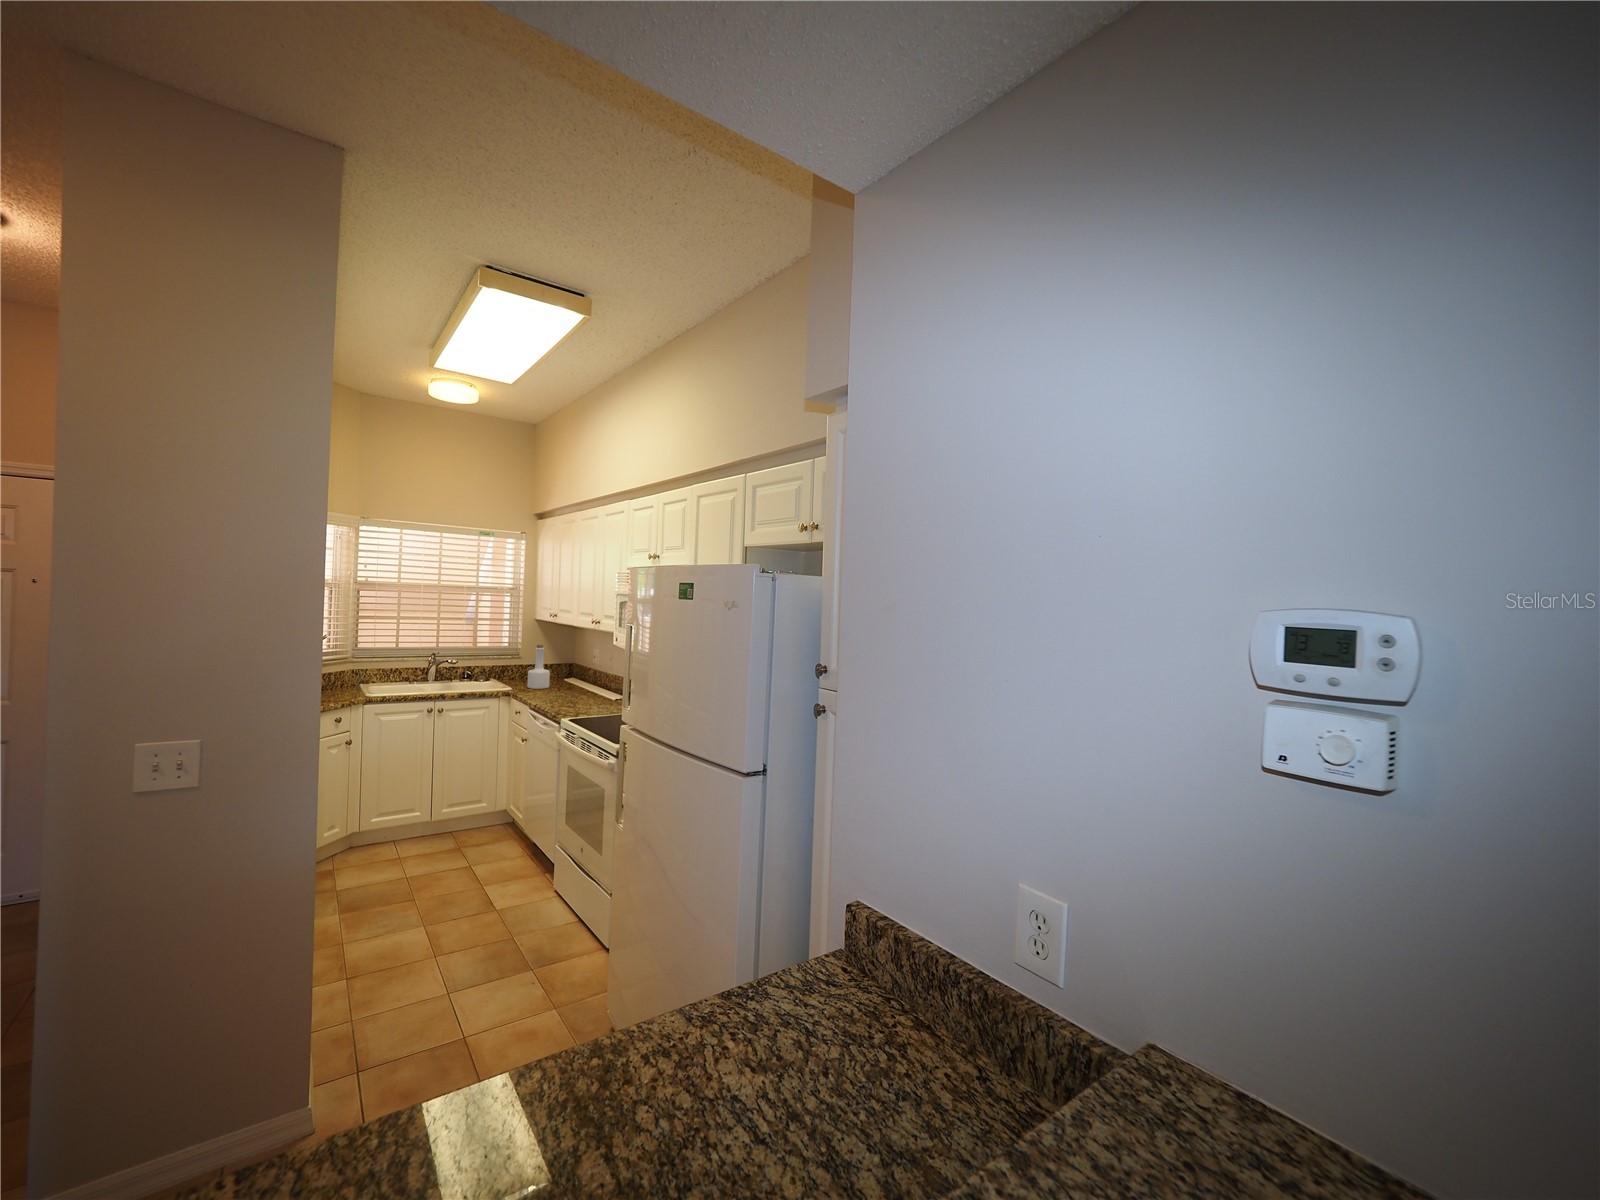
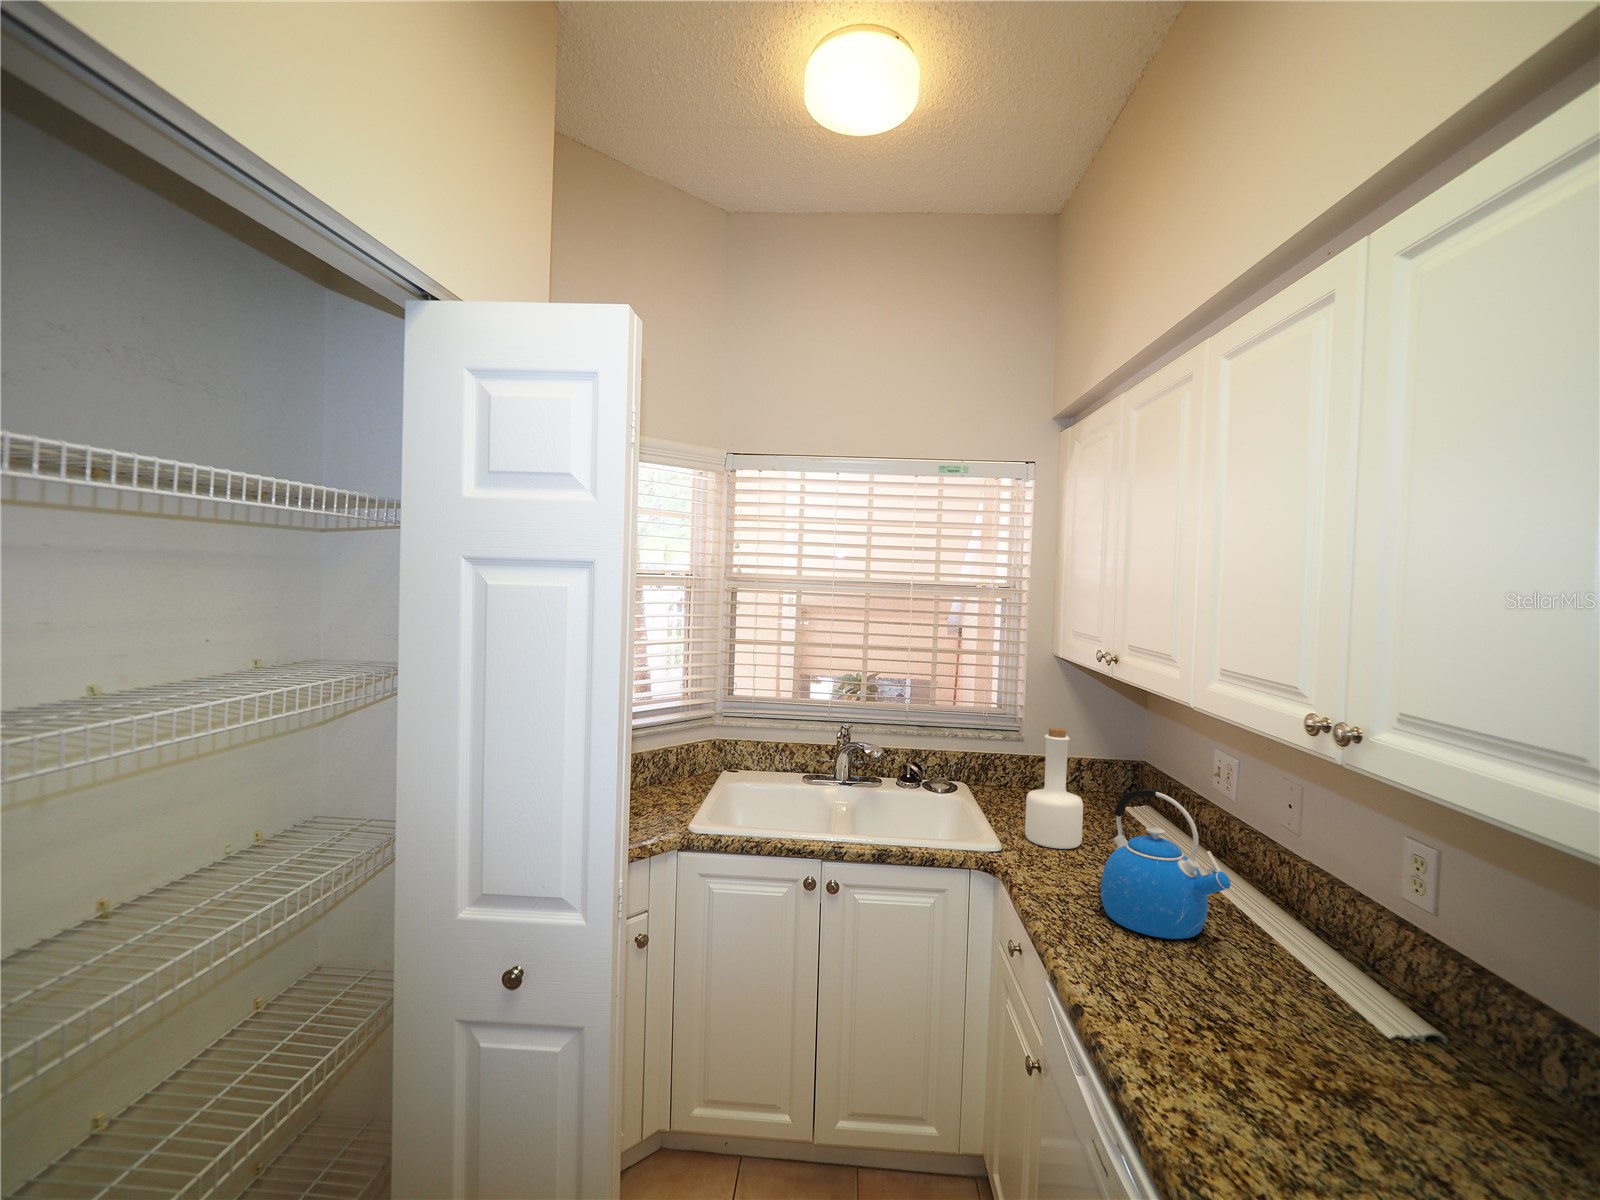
kettle: none [557,656,594,699] -> present [1101,789,1230,939]

